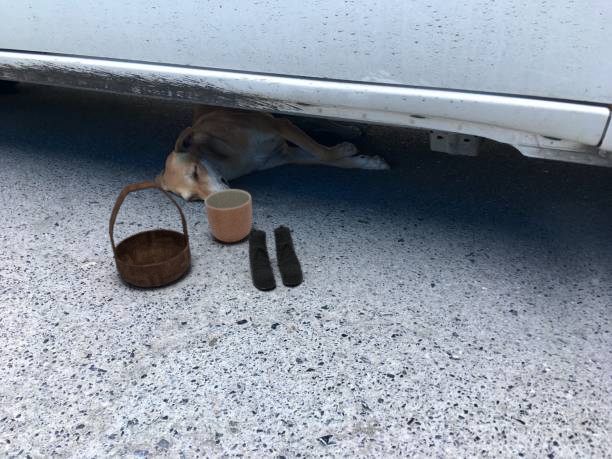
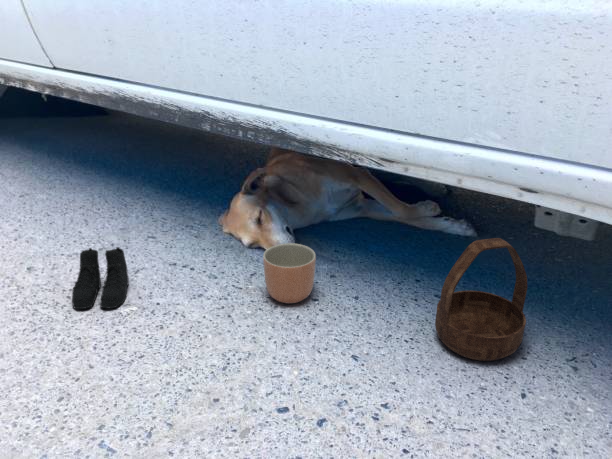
basket: present [109,181,191,287] -> present [435,238,527,361]
boots: present [249,225,302,289] -> present [72,247,128,309]

